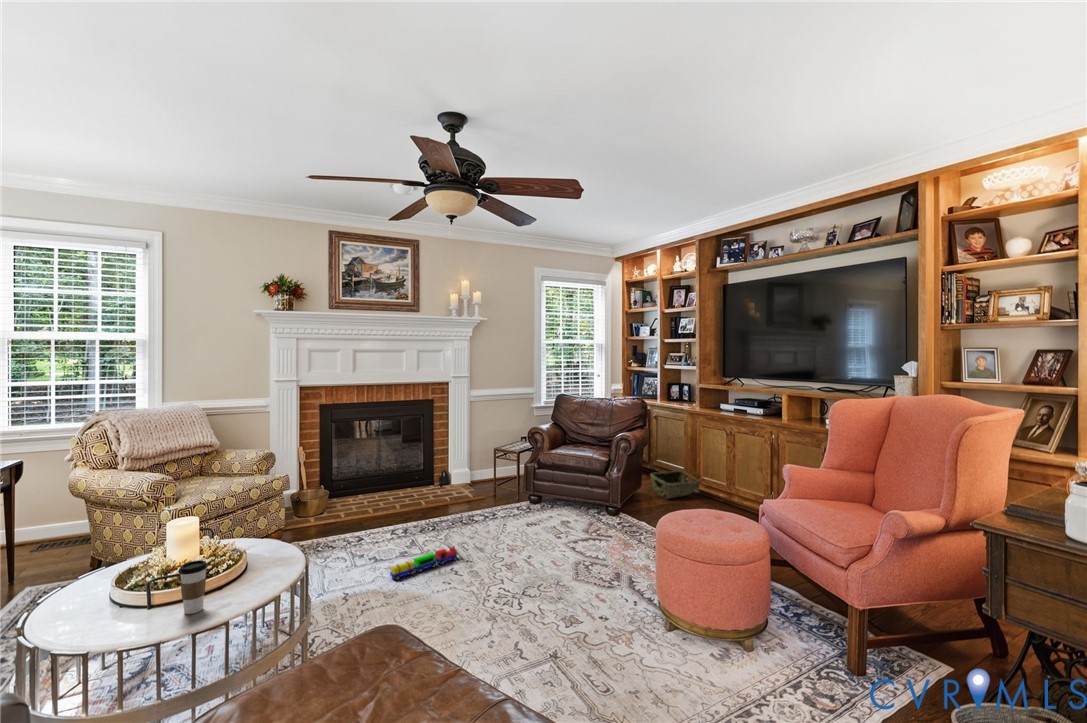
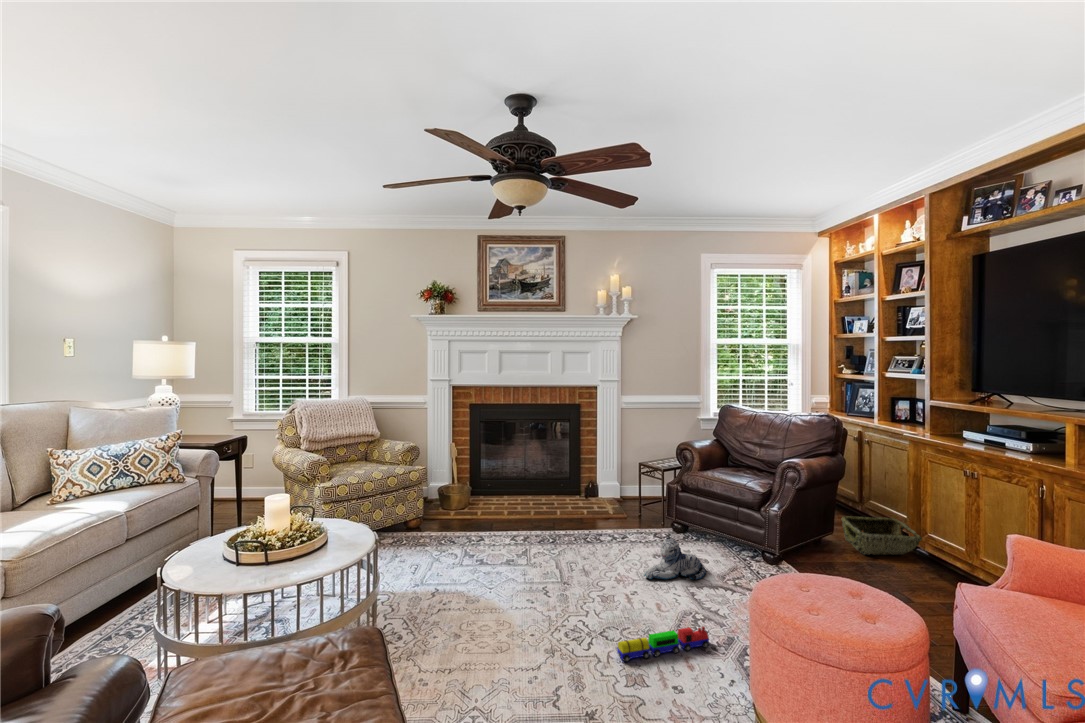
plush toy: none [529,506,574,543] -> present [644,537,706,580]
toy train: present [390,546,457,580] -> present [617,626,709,662]
coffee cup: present [179,560,208,614] -> none [241,534,265,579]

